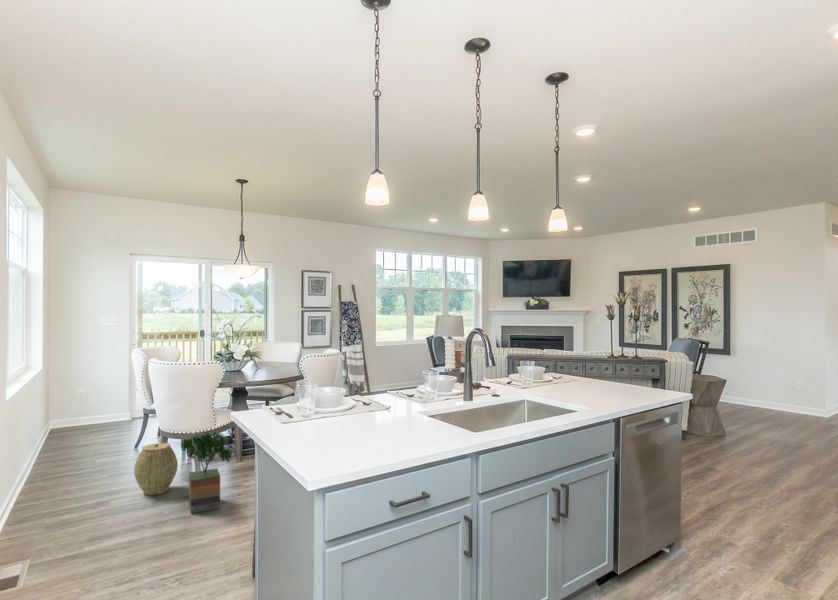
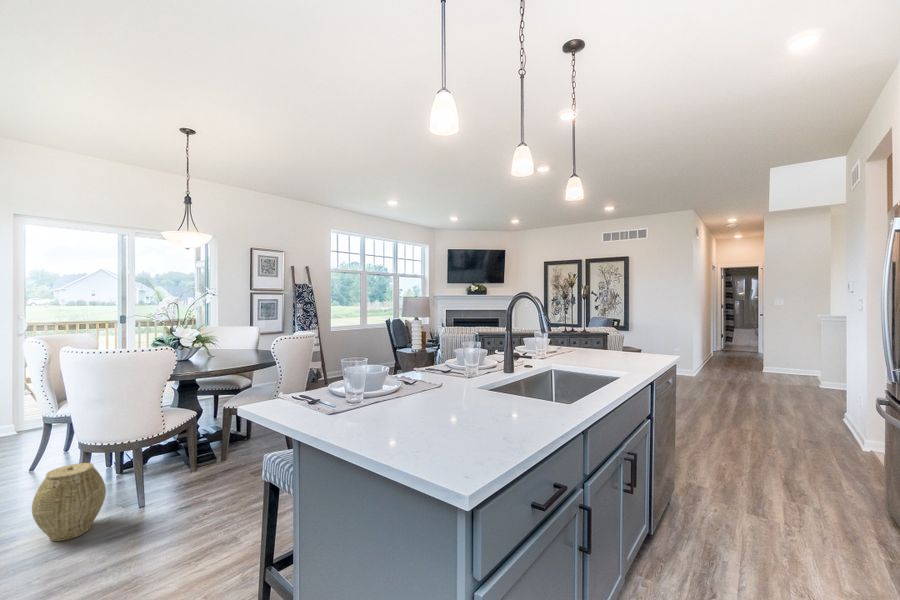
potted tree: present [180,432,232,514] -> none [111,442,198,563]

